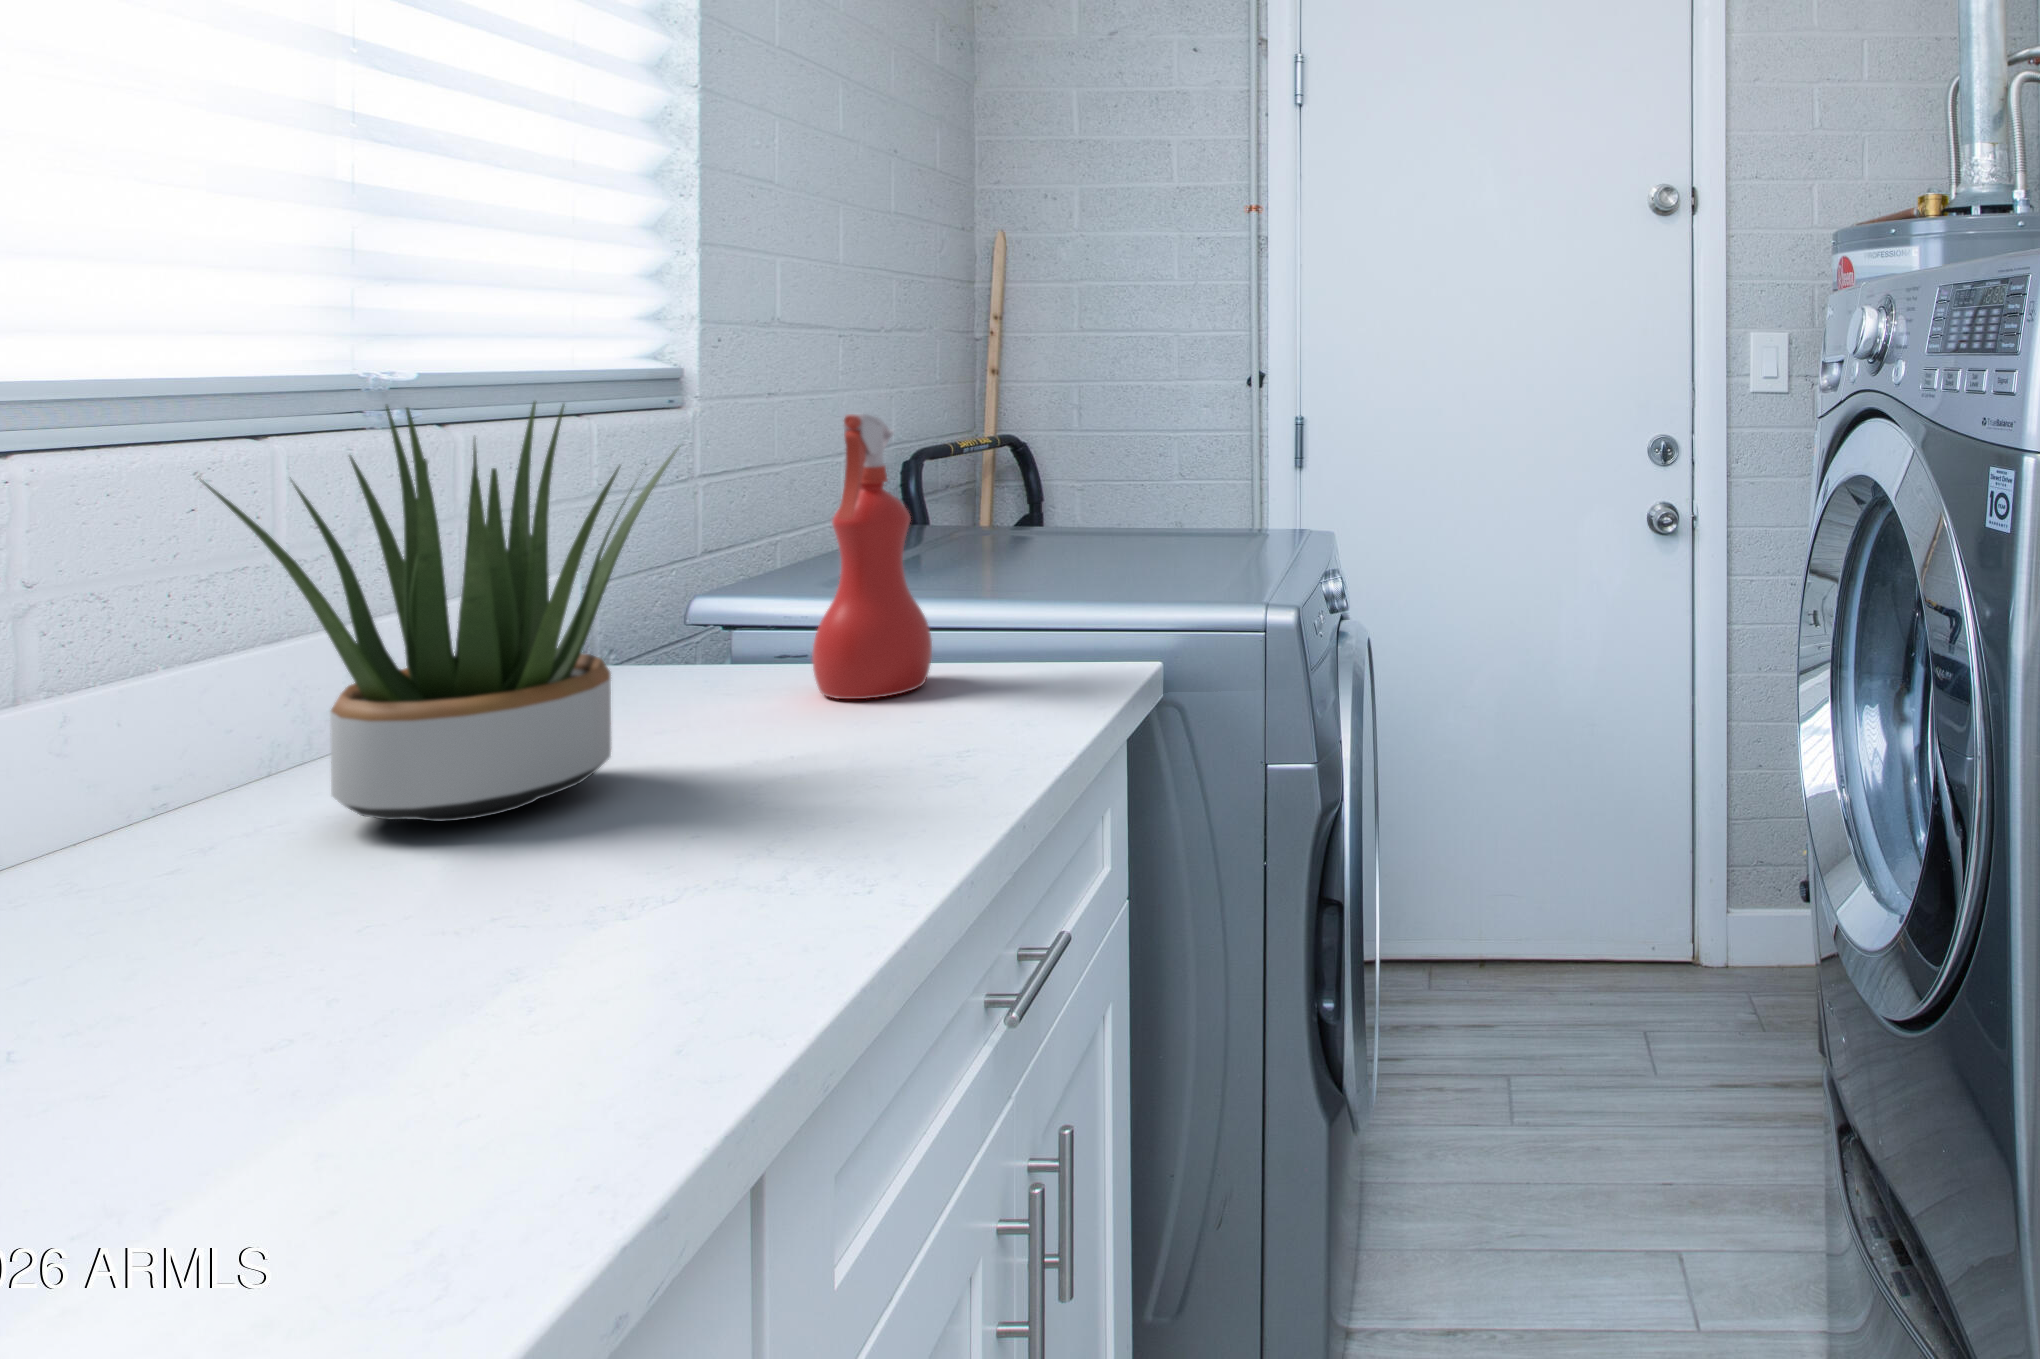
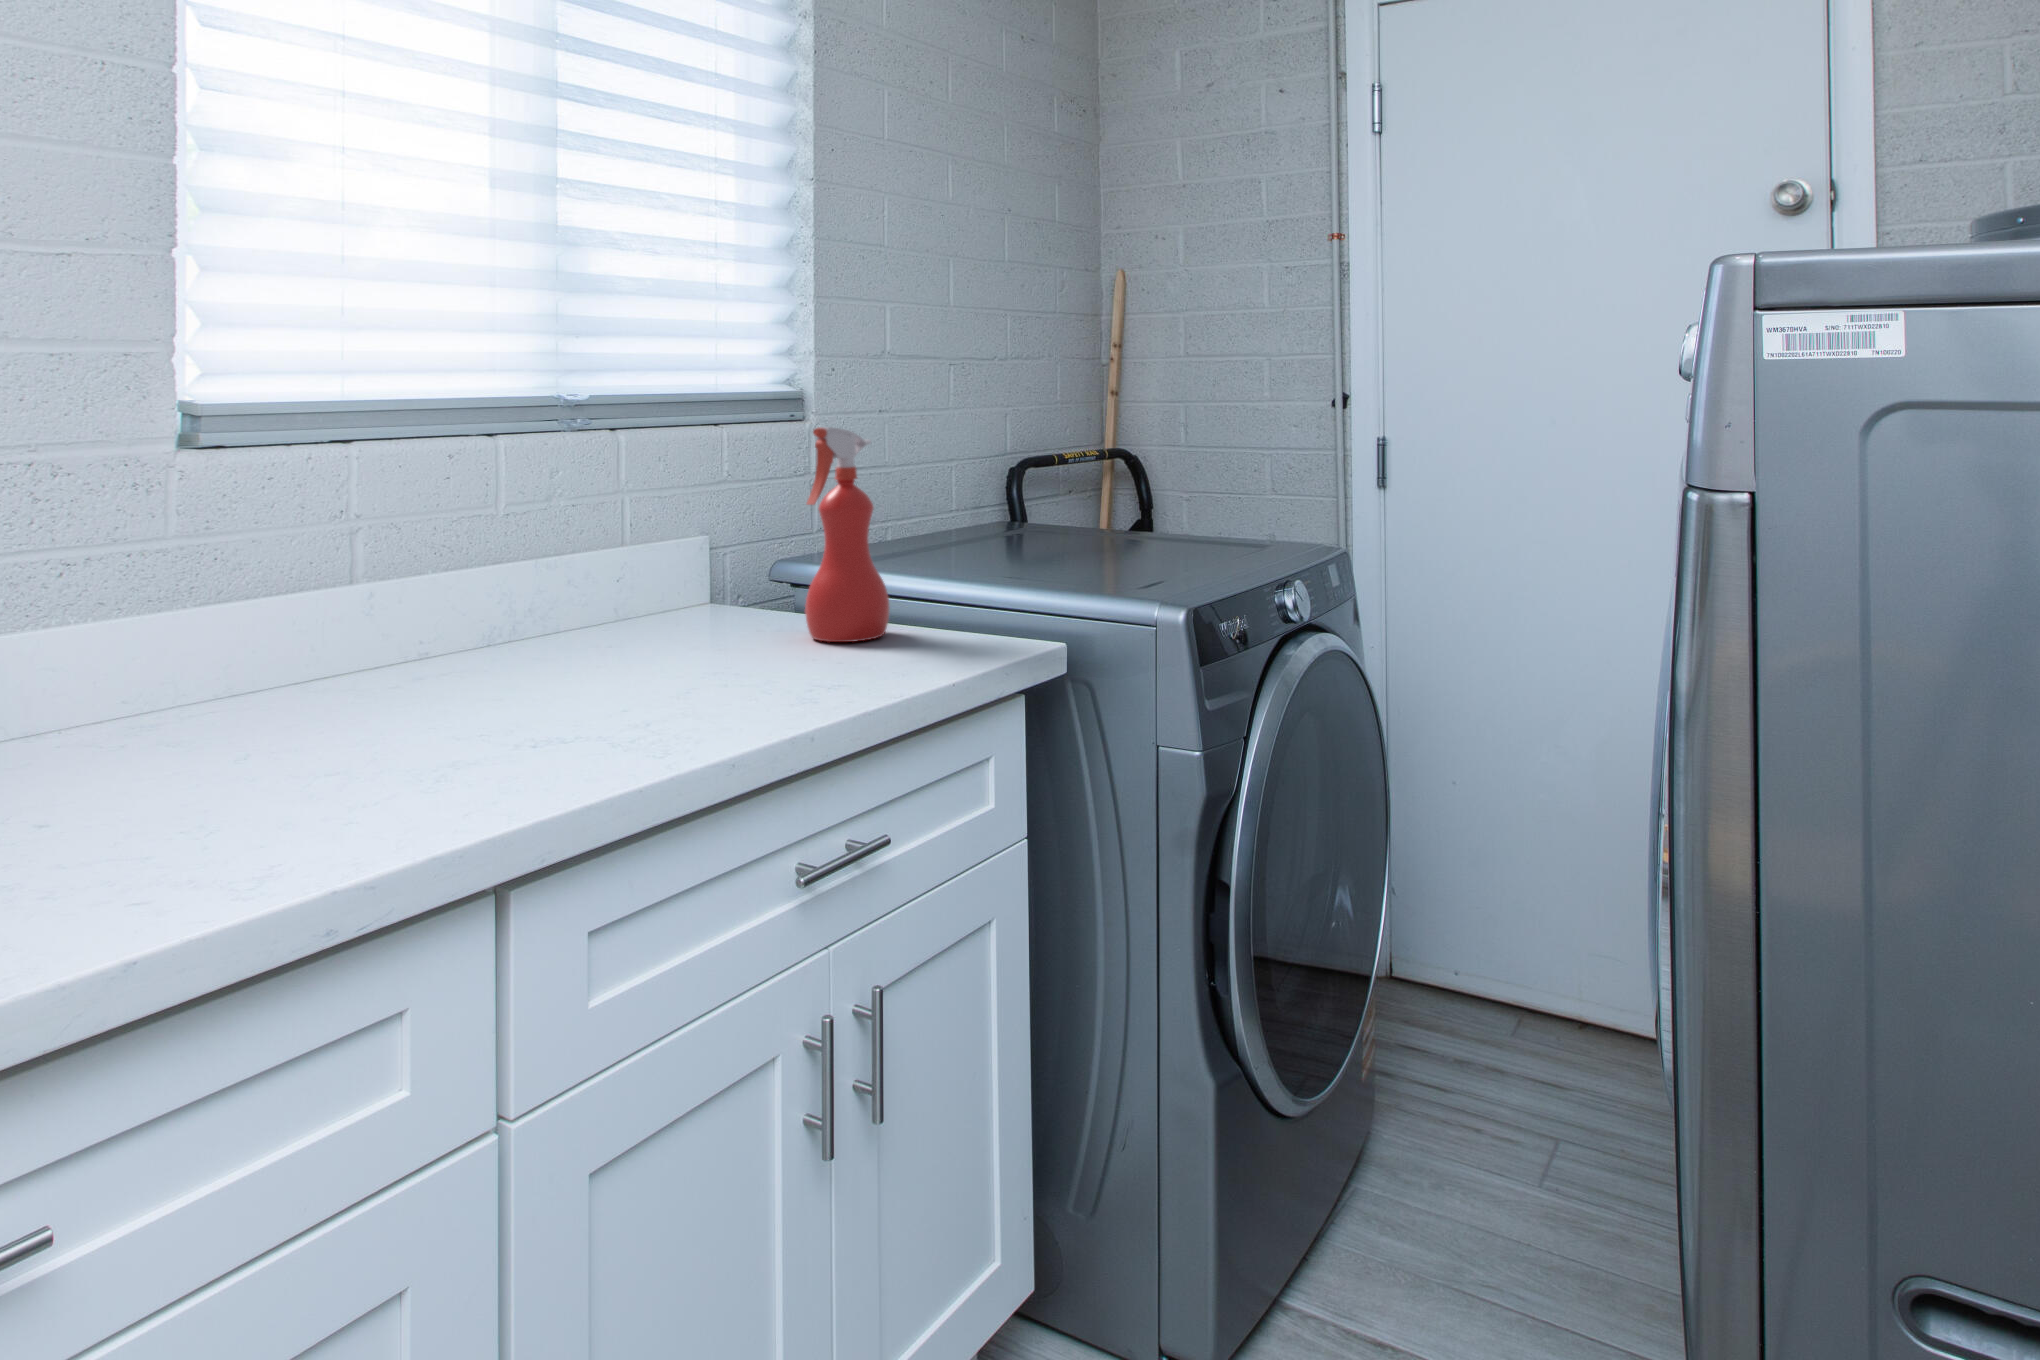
potted plant: present [200,402,678,822] -> none [405,415,694,680]

